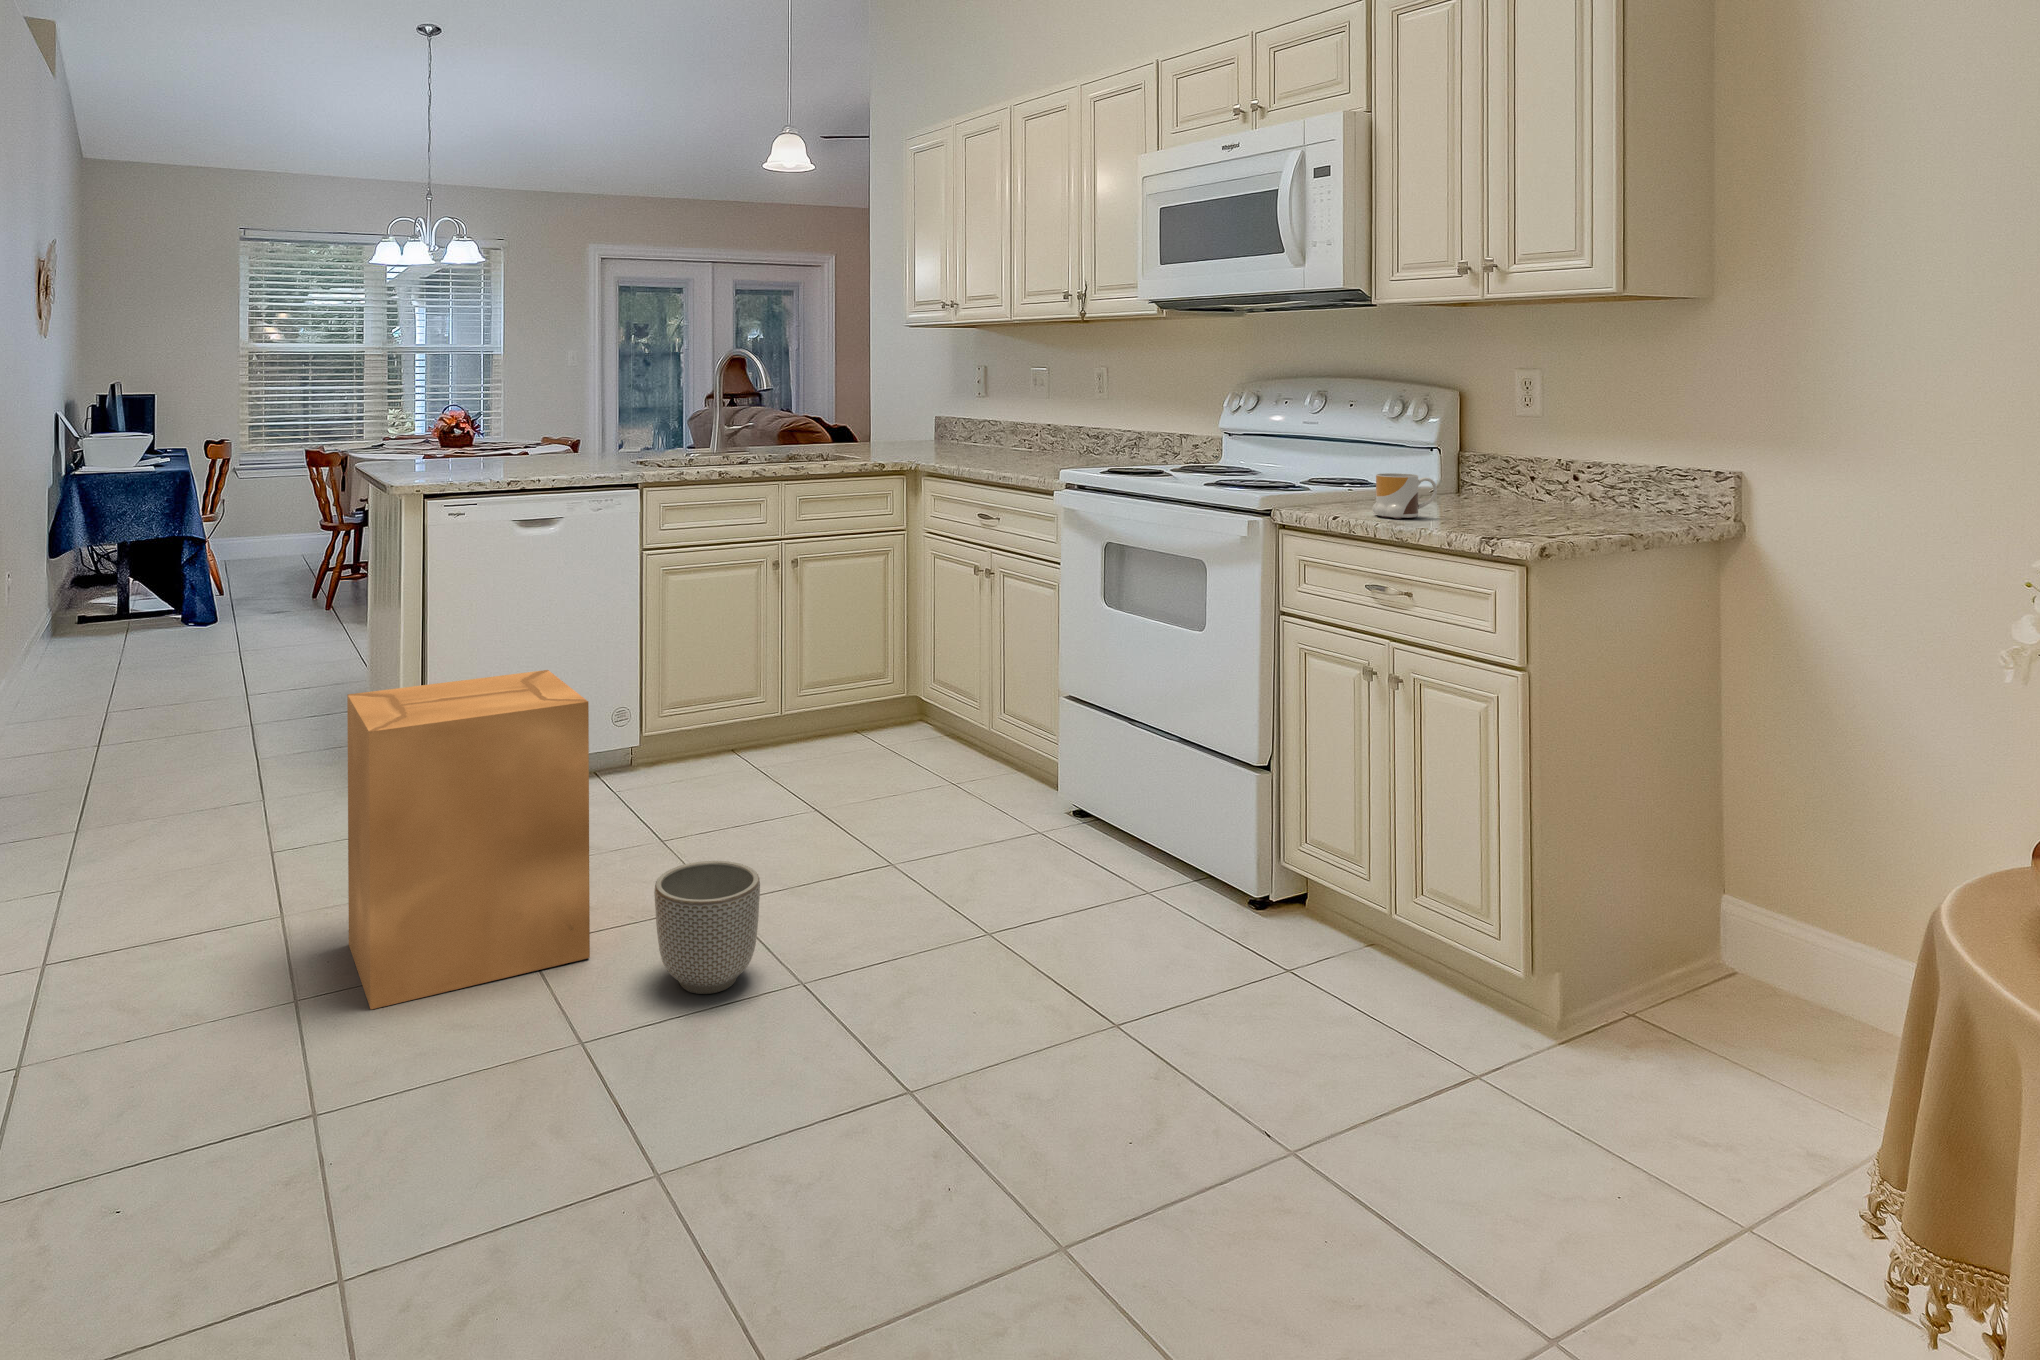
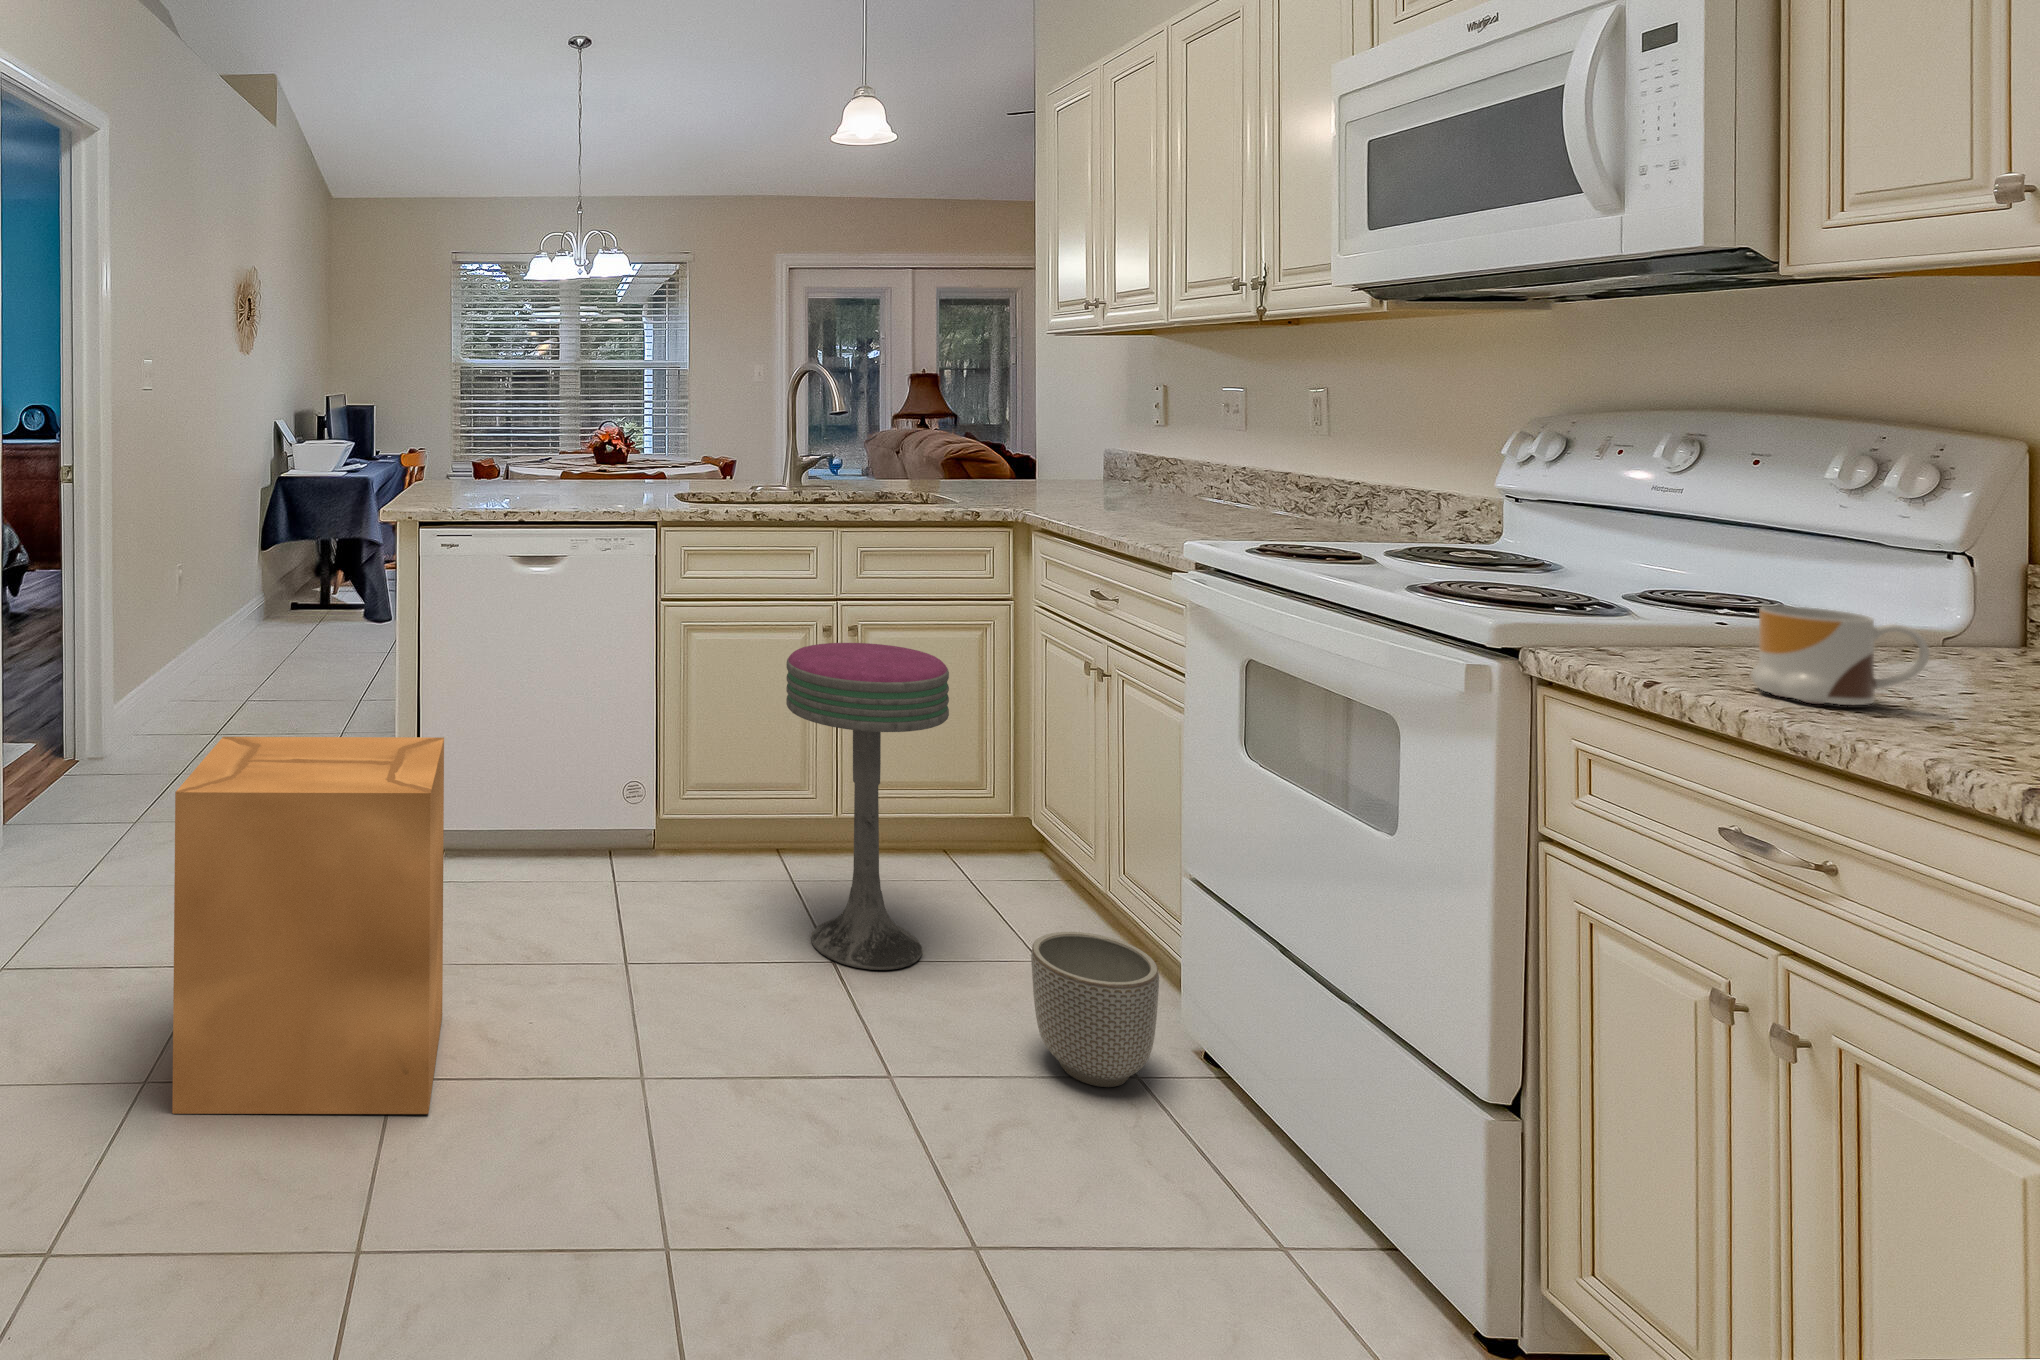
bar stool: none [775,569,896,811] -> present [786,643,949,970]
planter: present [654,861,760,994] -> present [1031,932,1159,1087]

